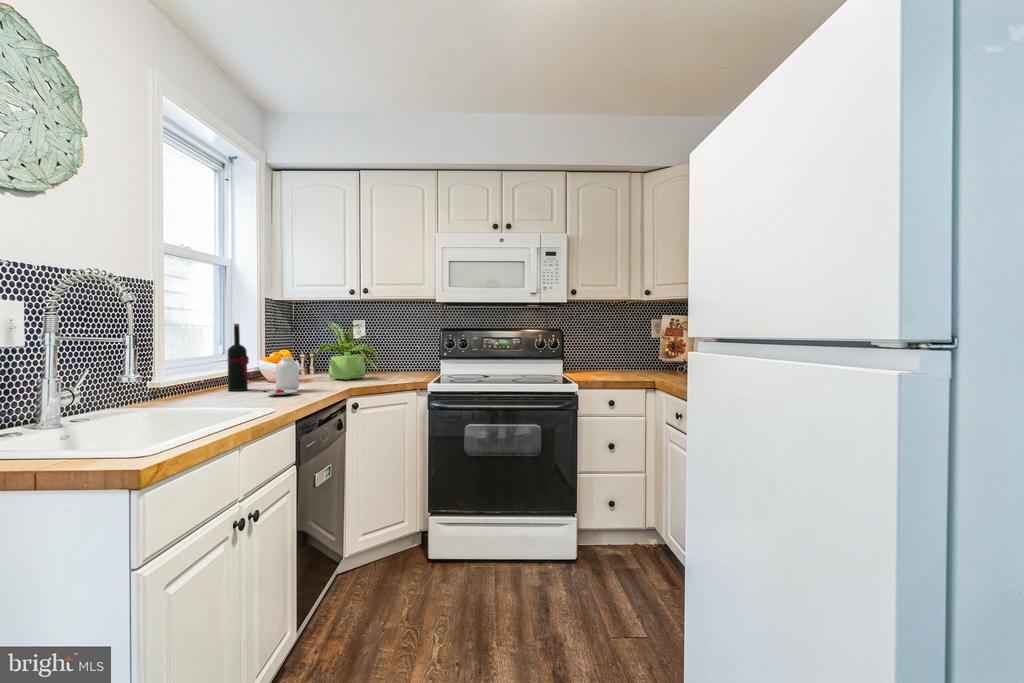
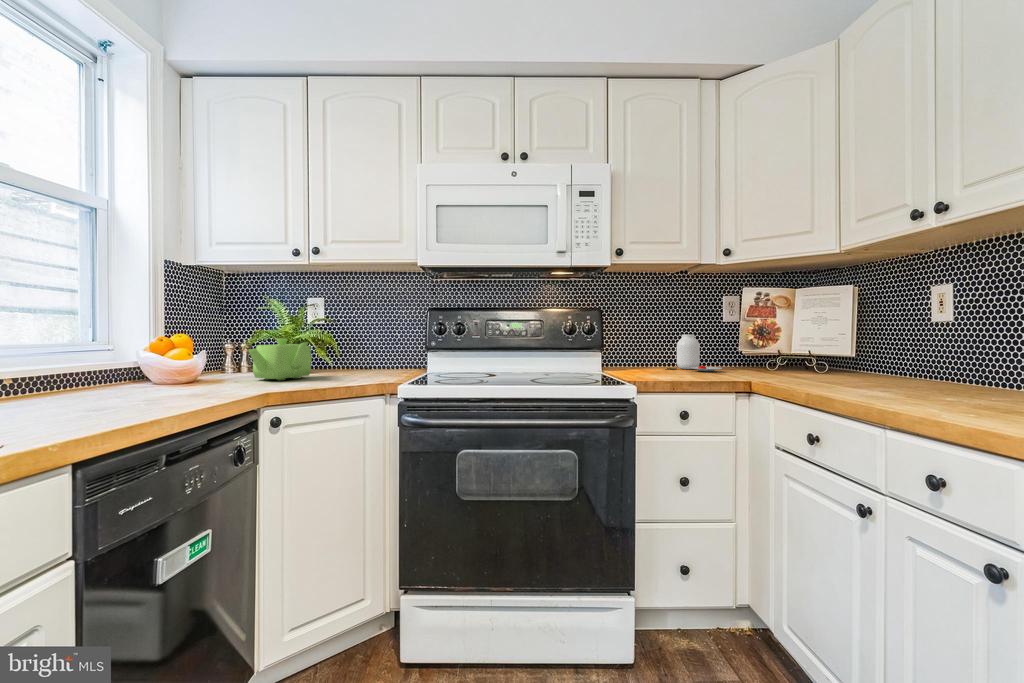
wine bottle: present [228,324,249,391] -> none [52,284,92,398]
jar: present [265,357,299,395] -> present [667,334,722,371]

